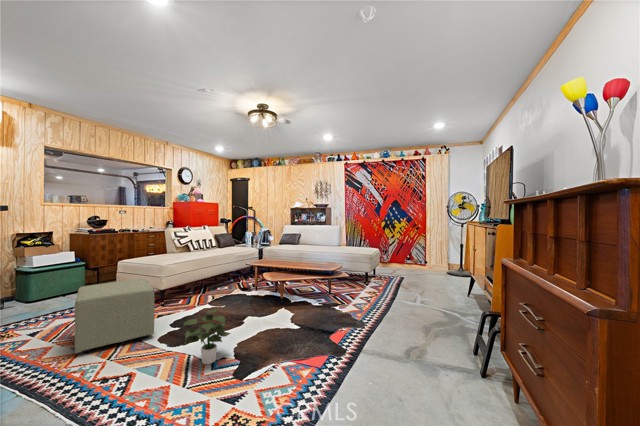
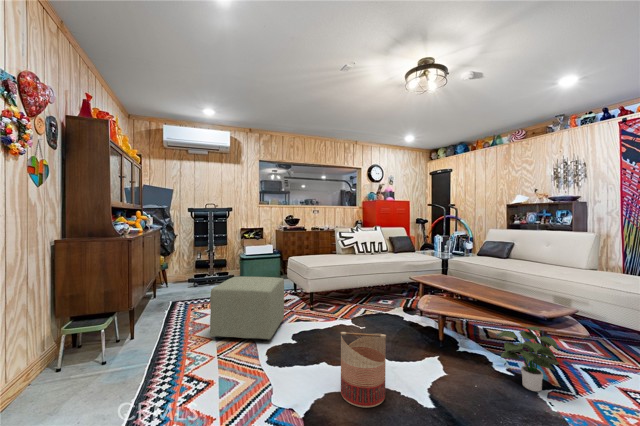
basket: none [244,295,274,344] -> present [340,332,386,407]
potted plant: present [183,309,231,364] -> present [498,327,560,392]

